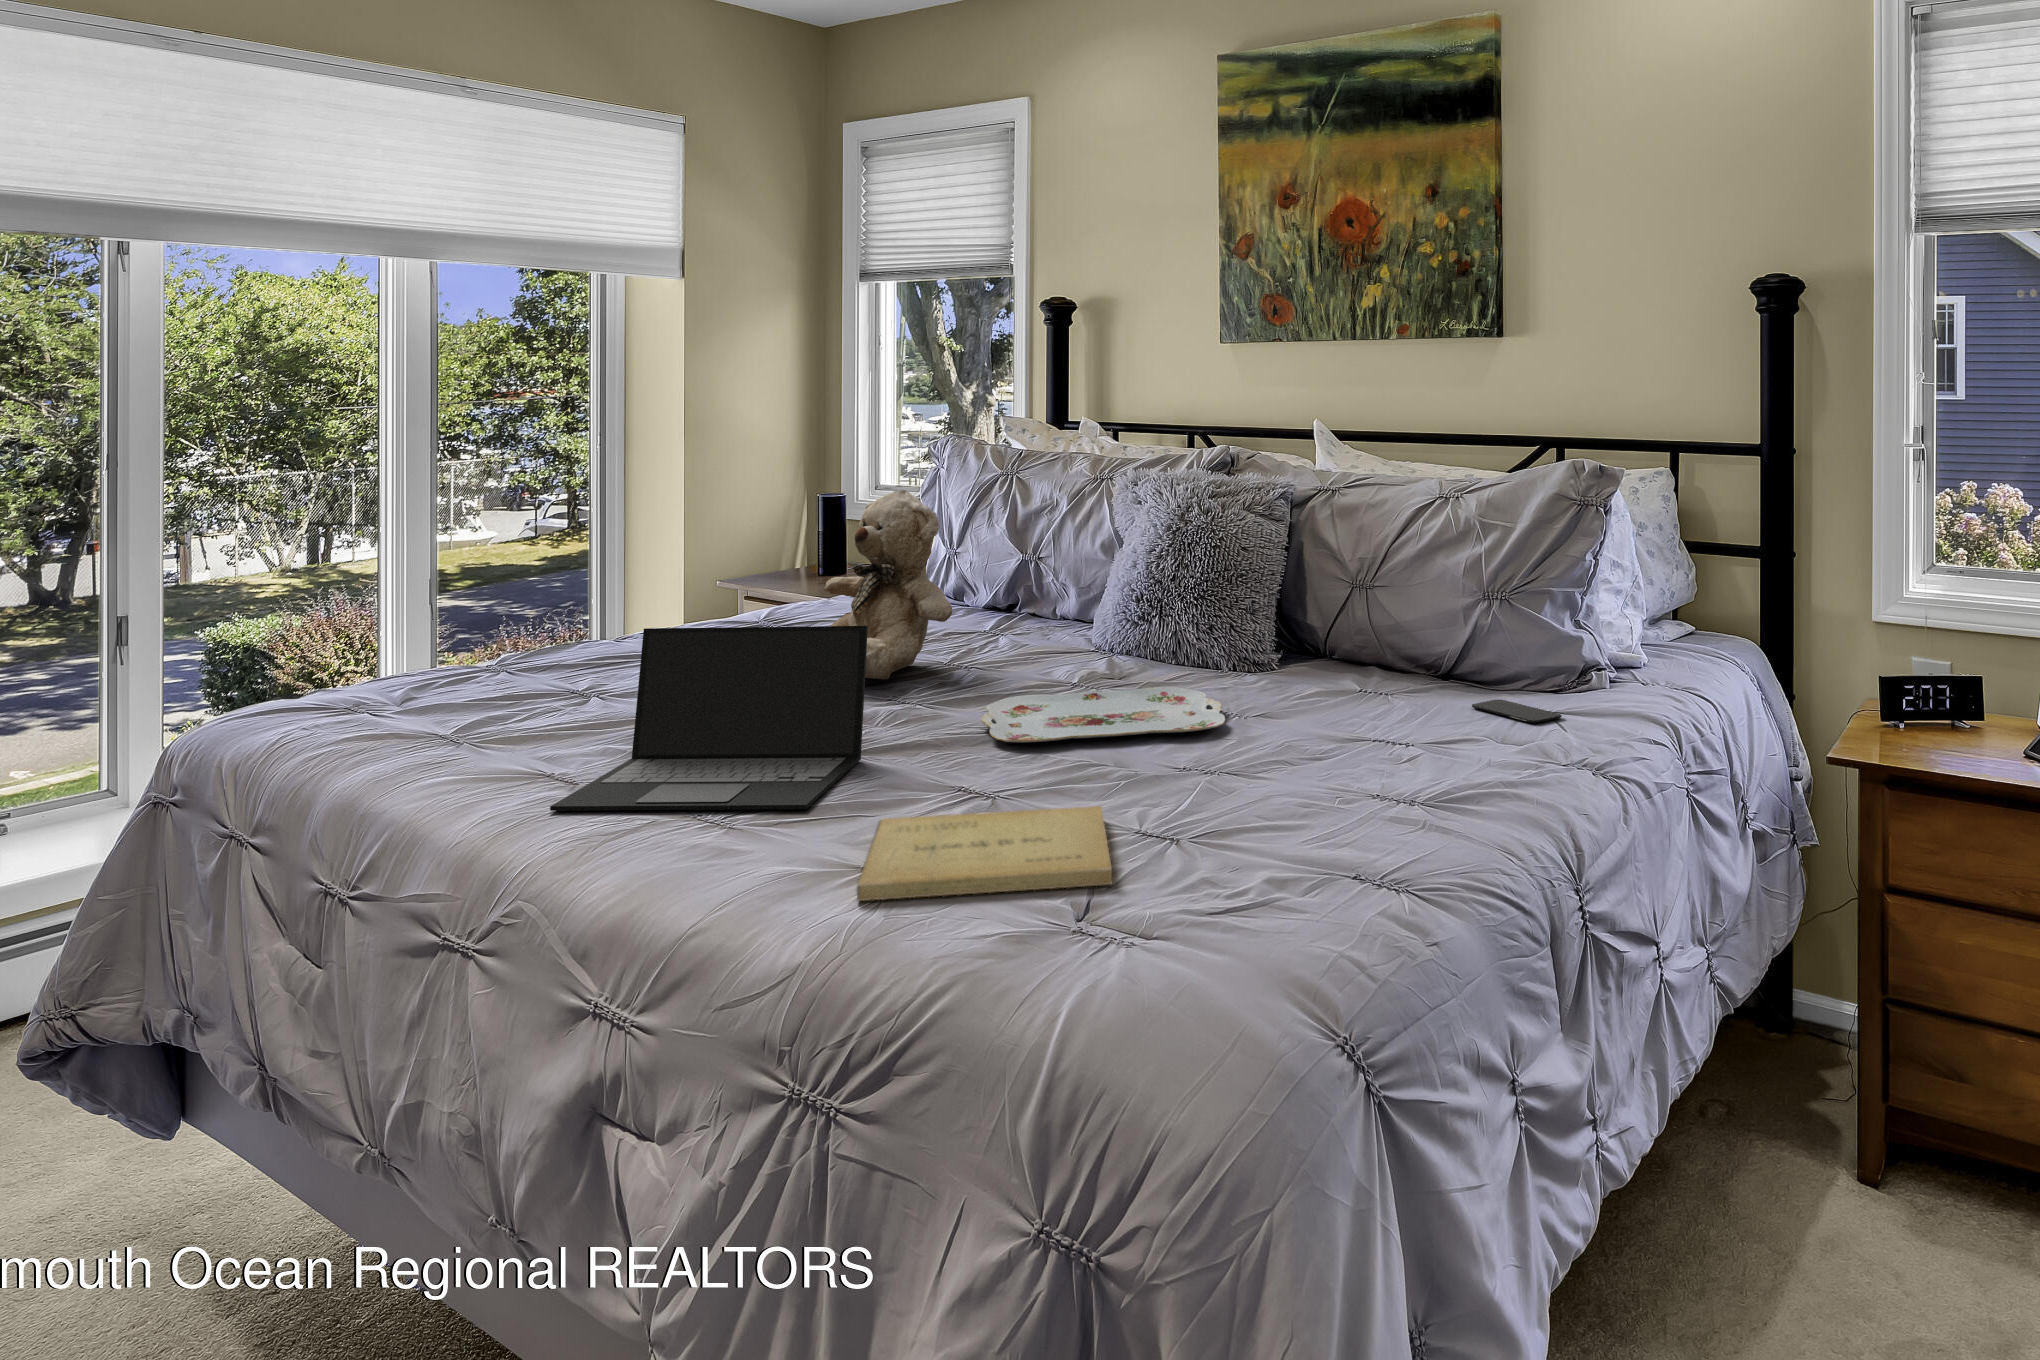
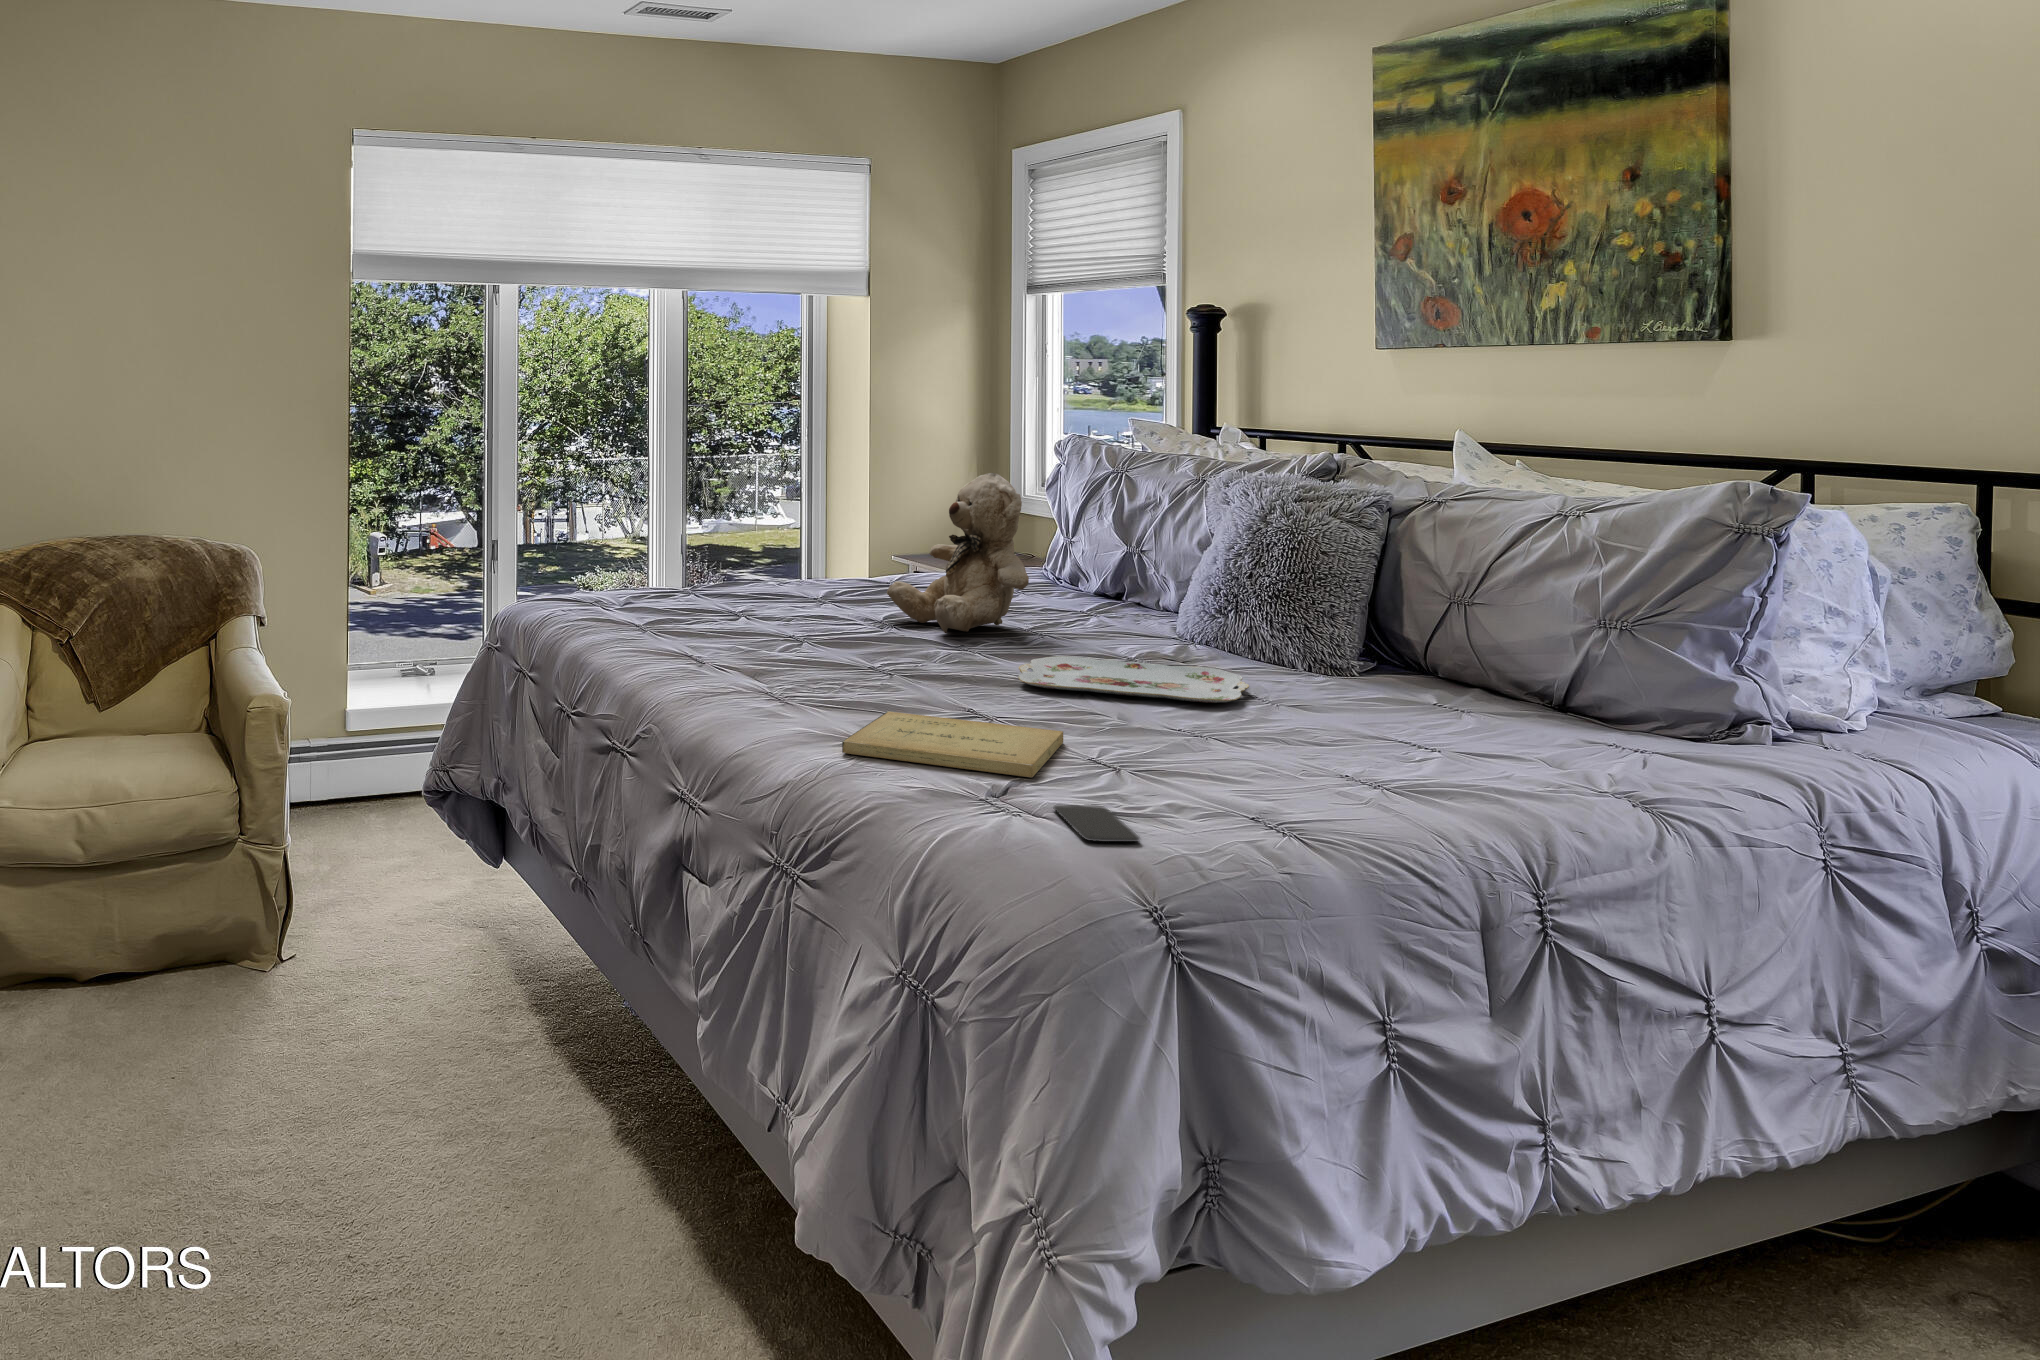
laptop: present [550,626,868,811] -> none [680,560,919,700]
smartphone: present [1472,700,1562,723] -> present [1054,805,1140,842]

